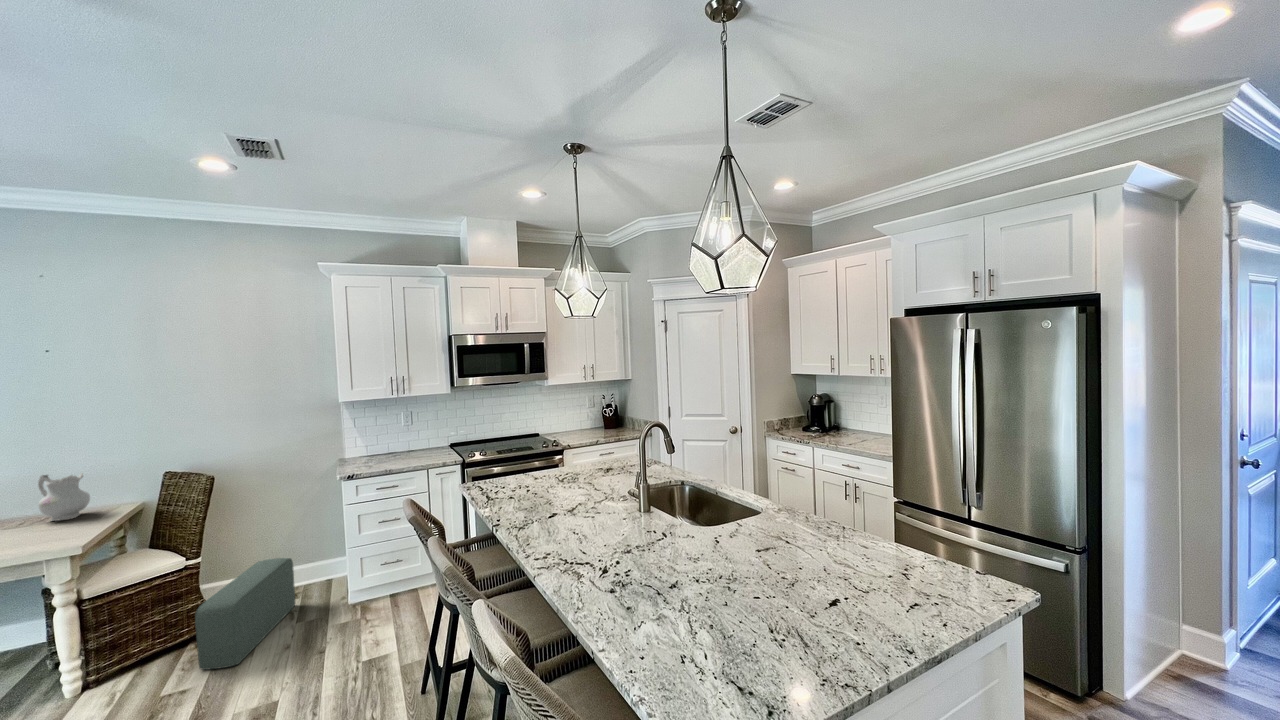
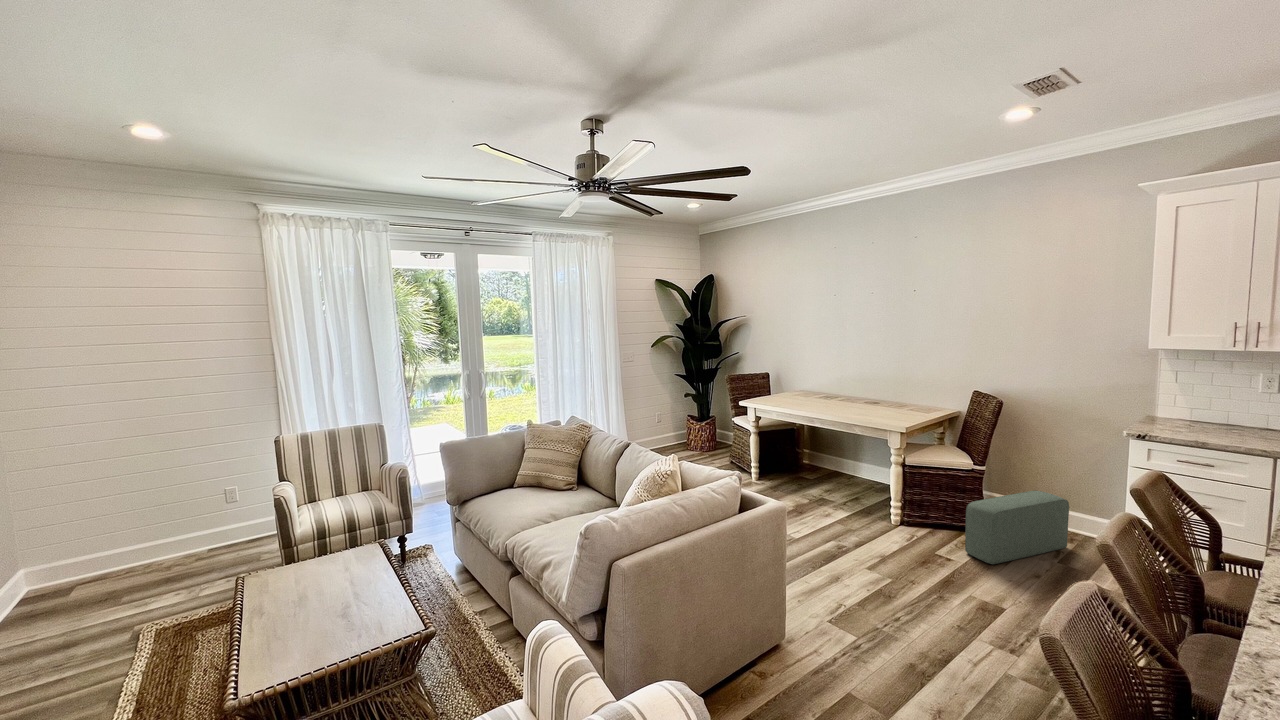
ceramic pitcher: present [38,473,90,521] -> none [899,376,926,410]

